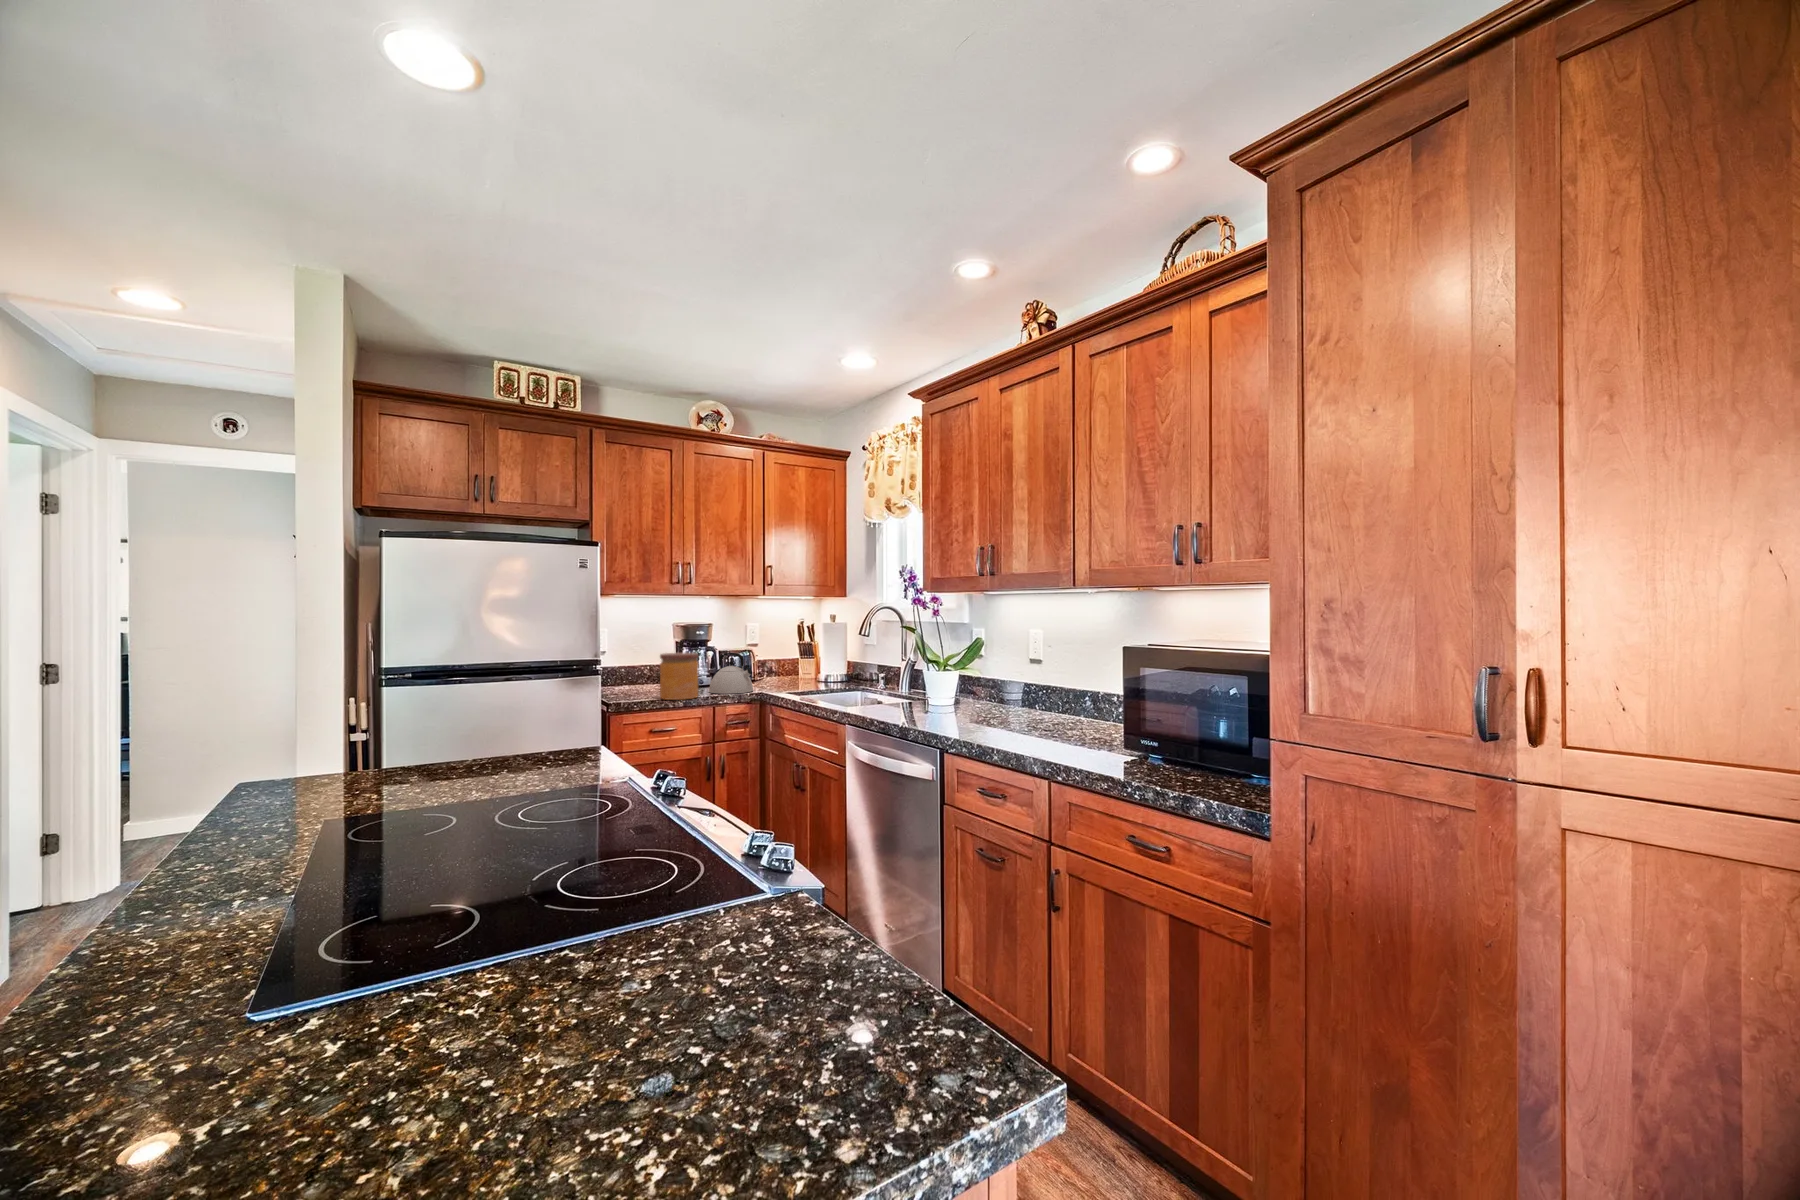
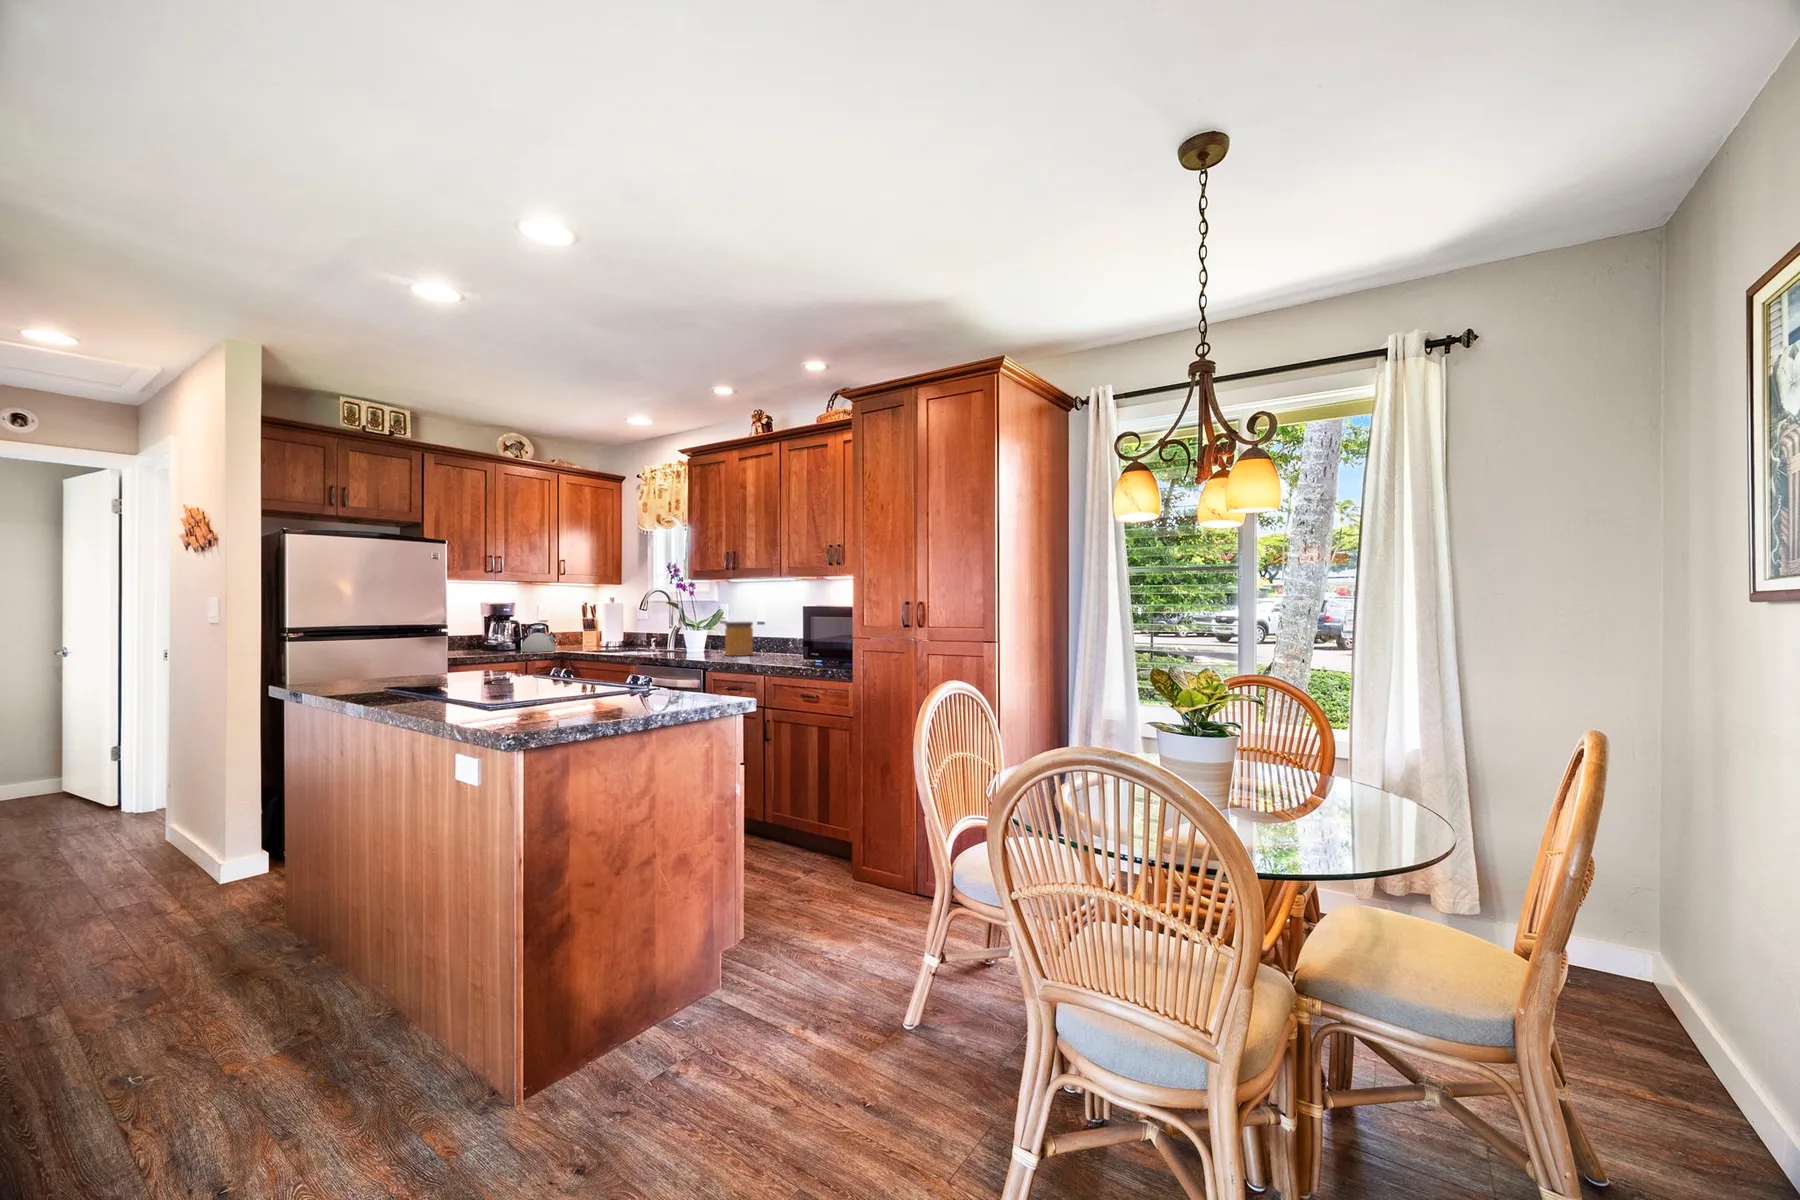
jar: present [660,653,698,700] -> present [725,622,753,656]

